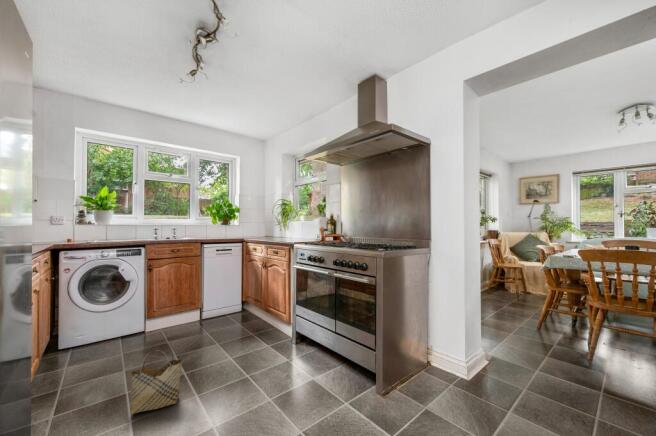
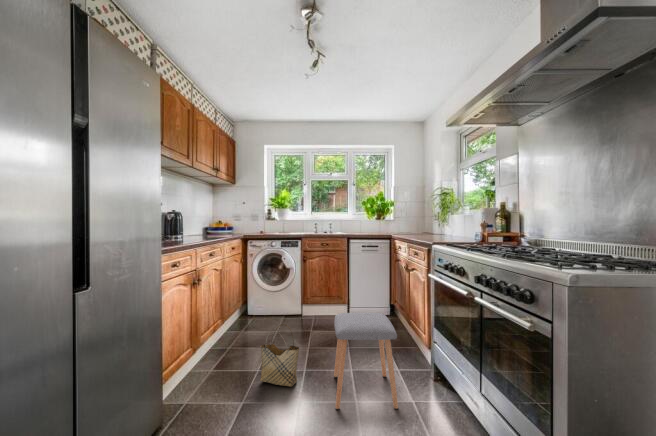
stool: none [217,307,284,403] -> present [334,313,398,410]

